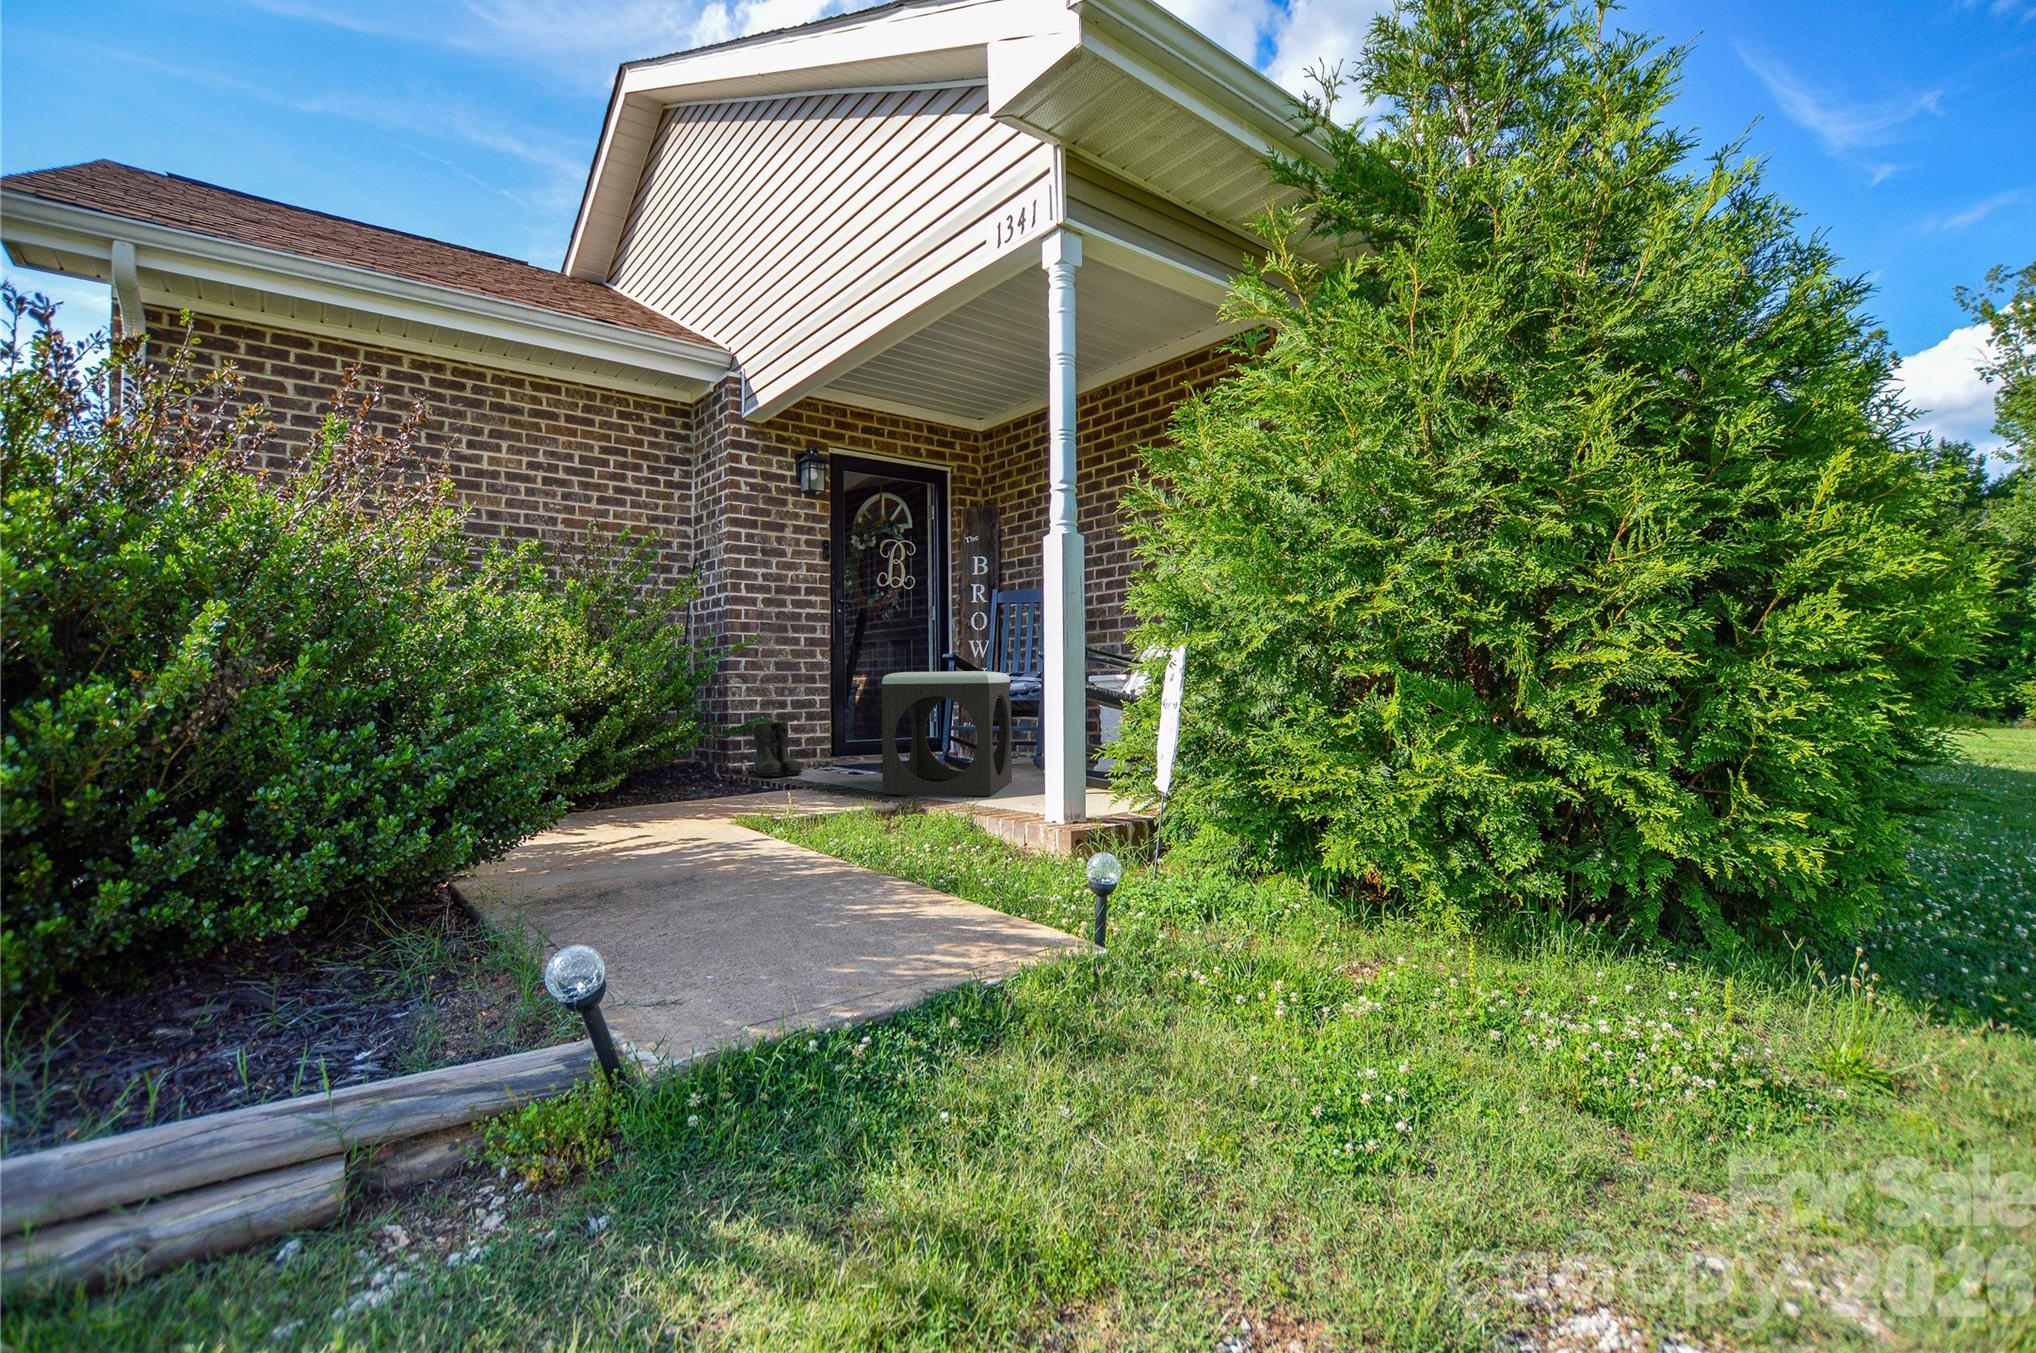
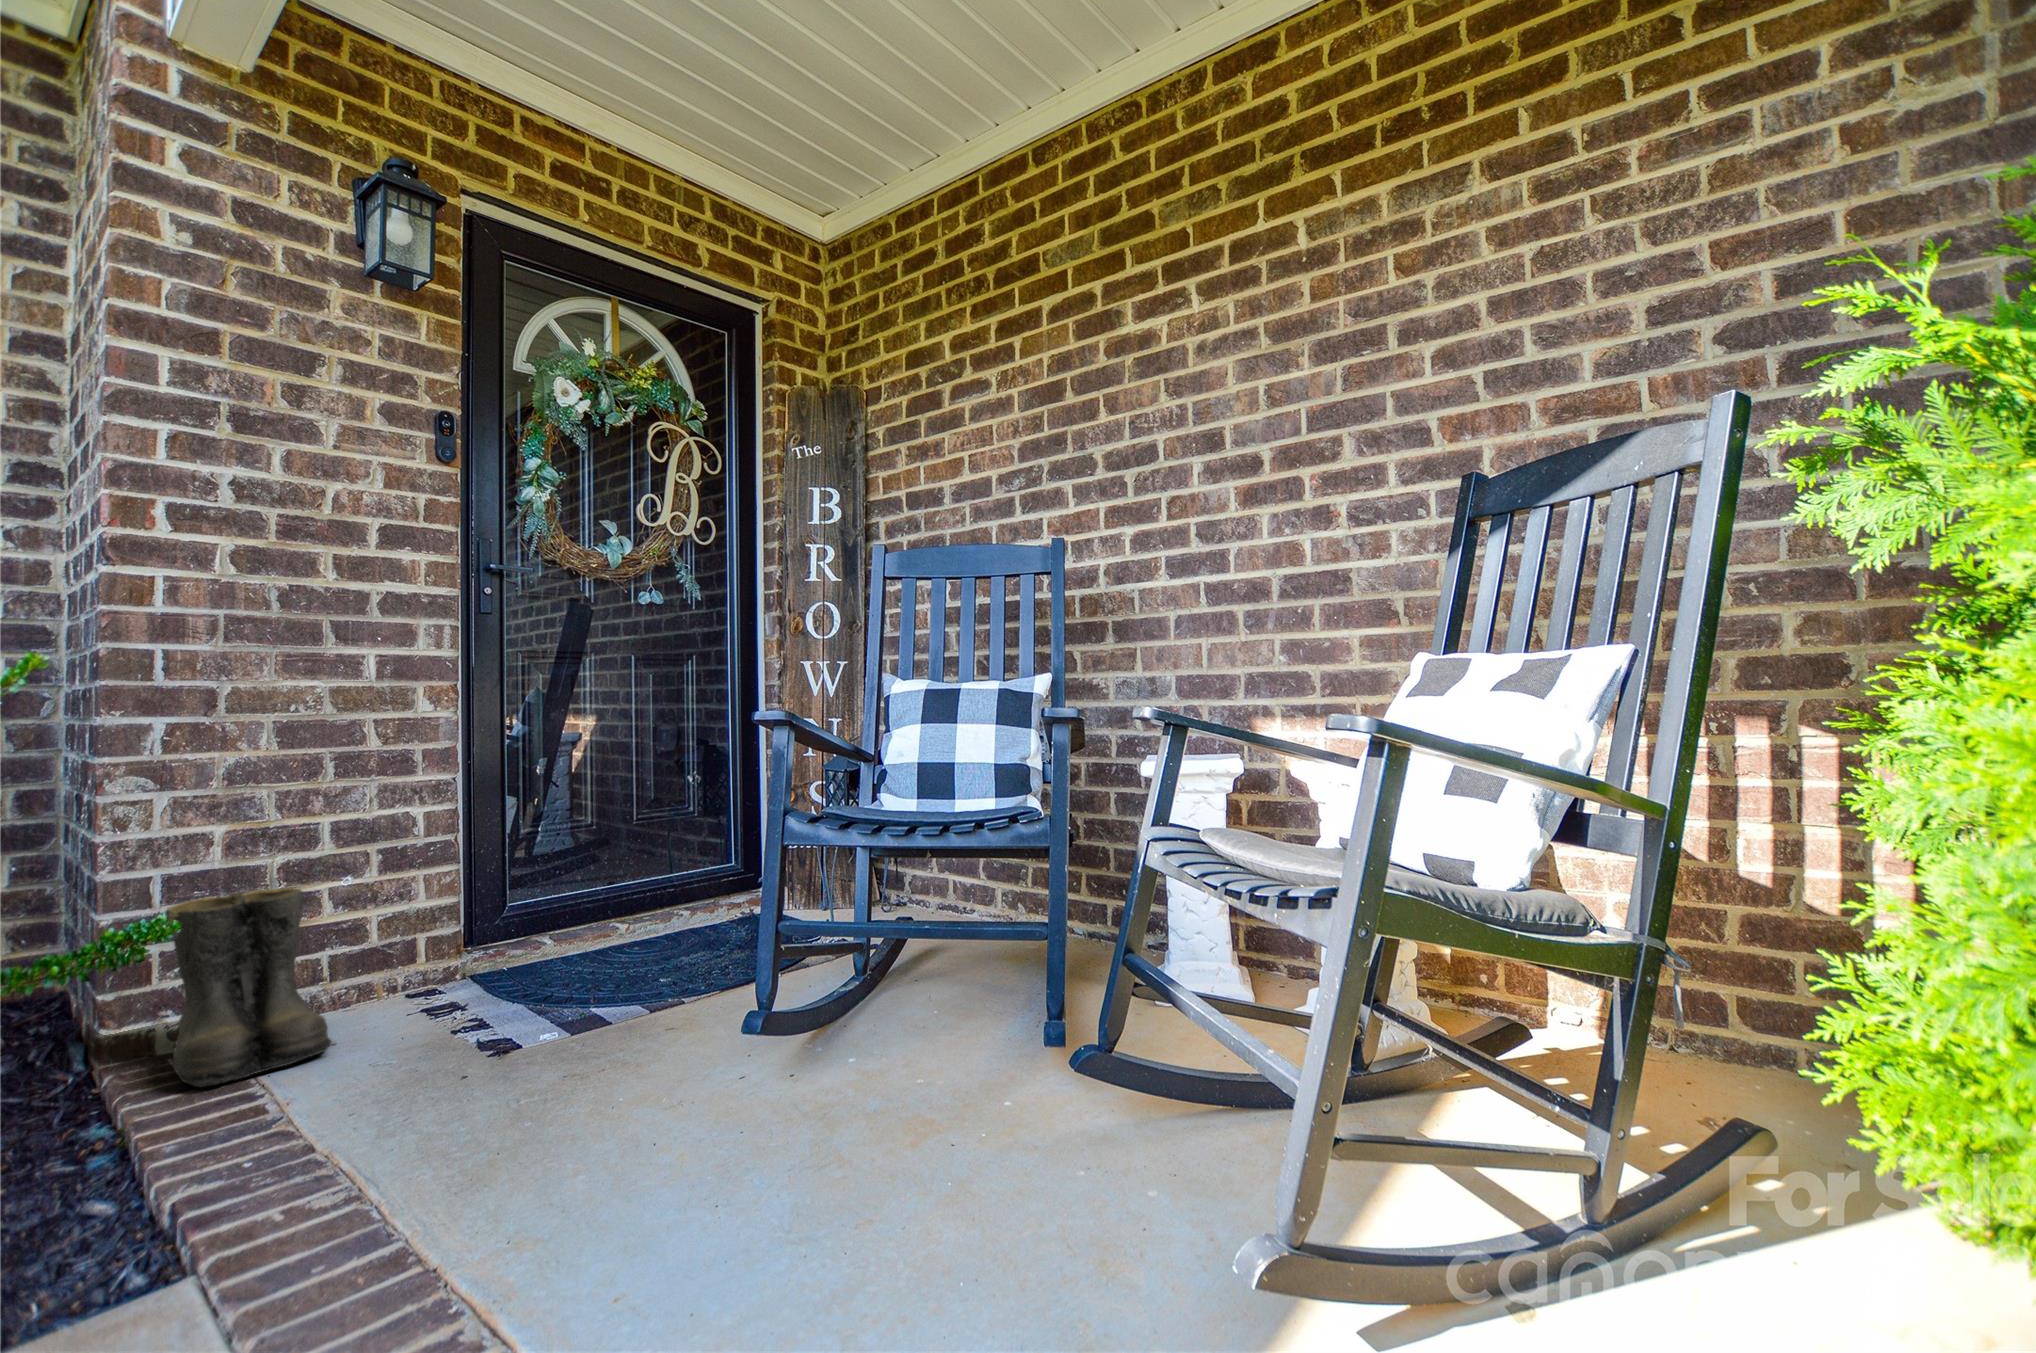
footstool: present [882,671,1012,796] -> none [541,758,973,1258]

